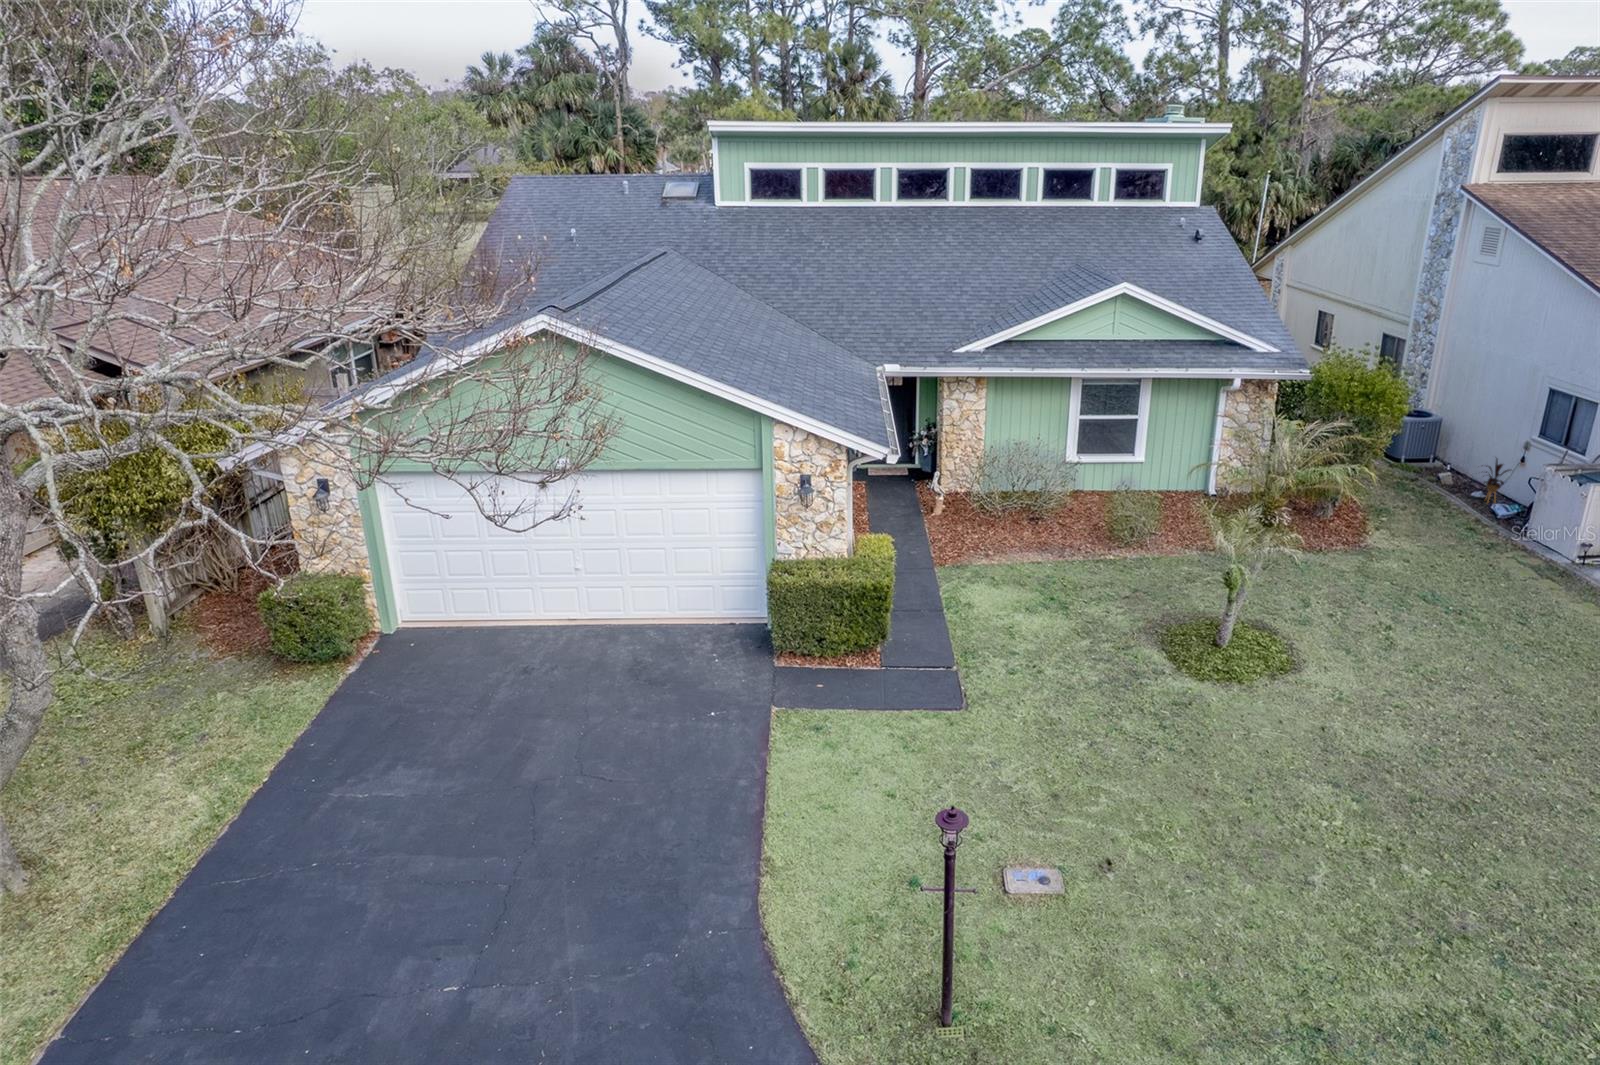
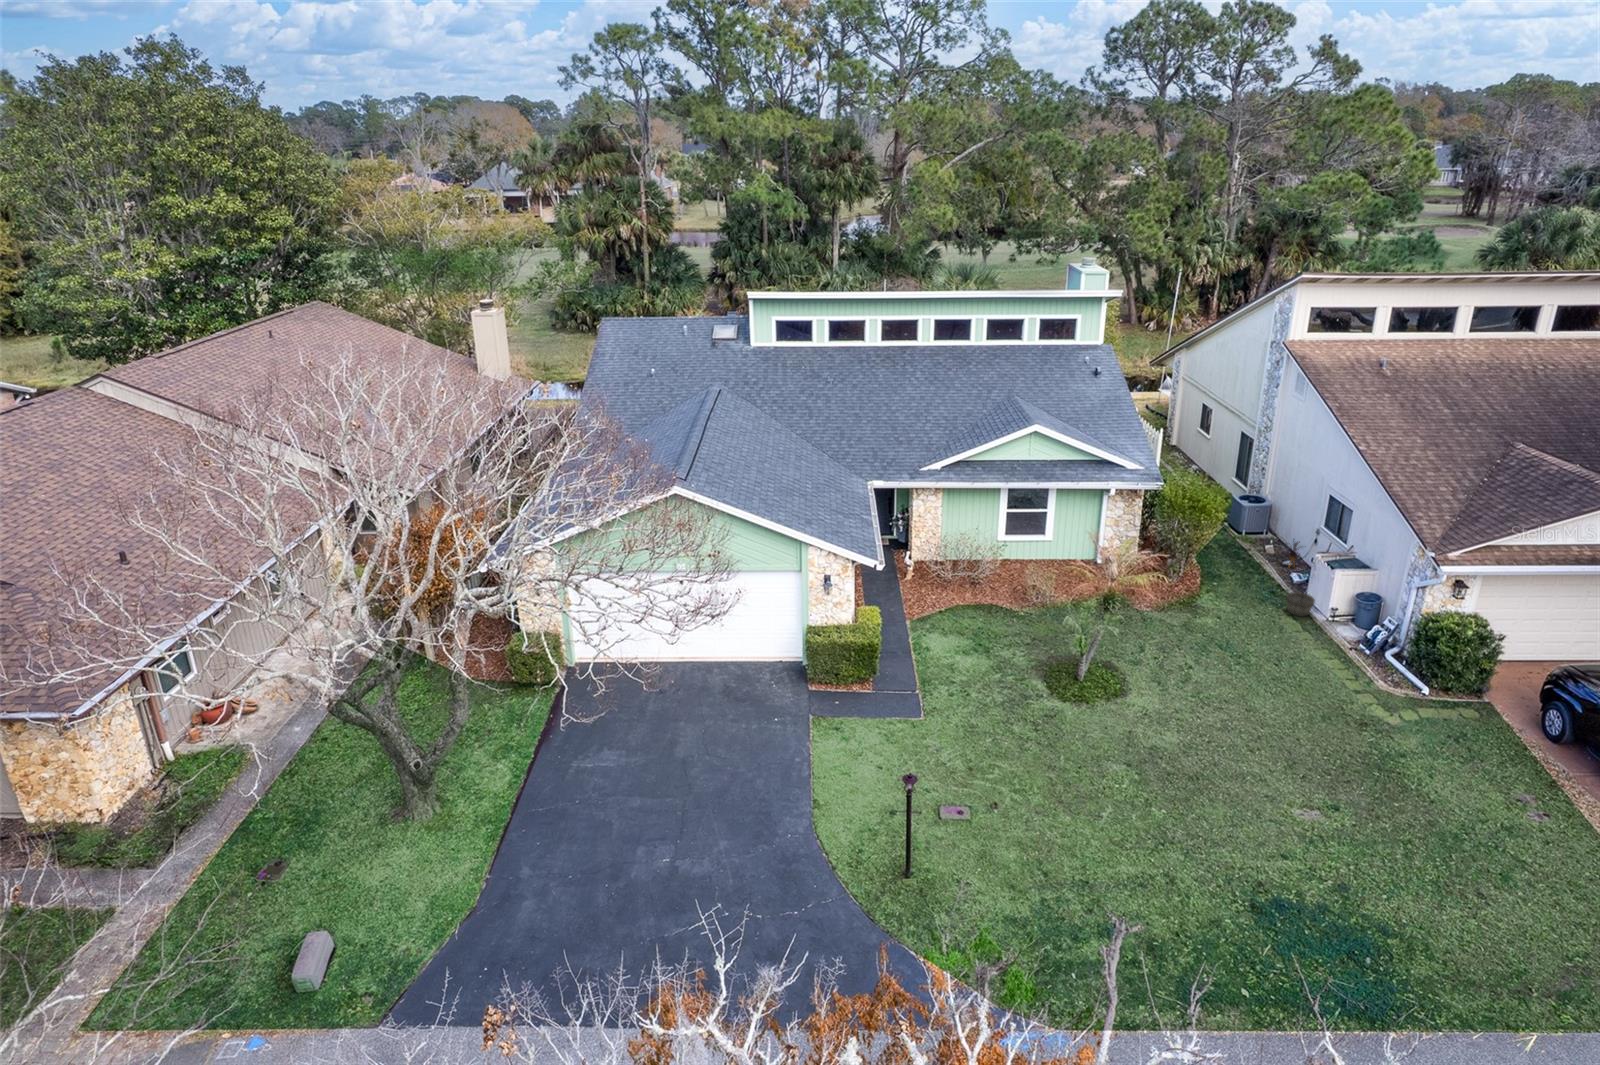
wooden bucket: none [1508,527,1559,562] -> present [1286,592,1315,616]

